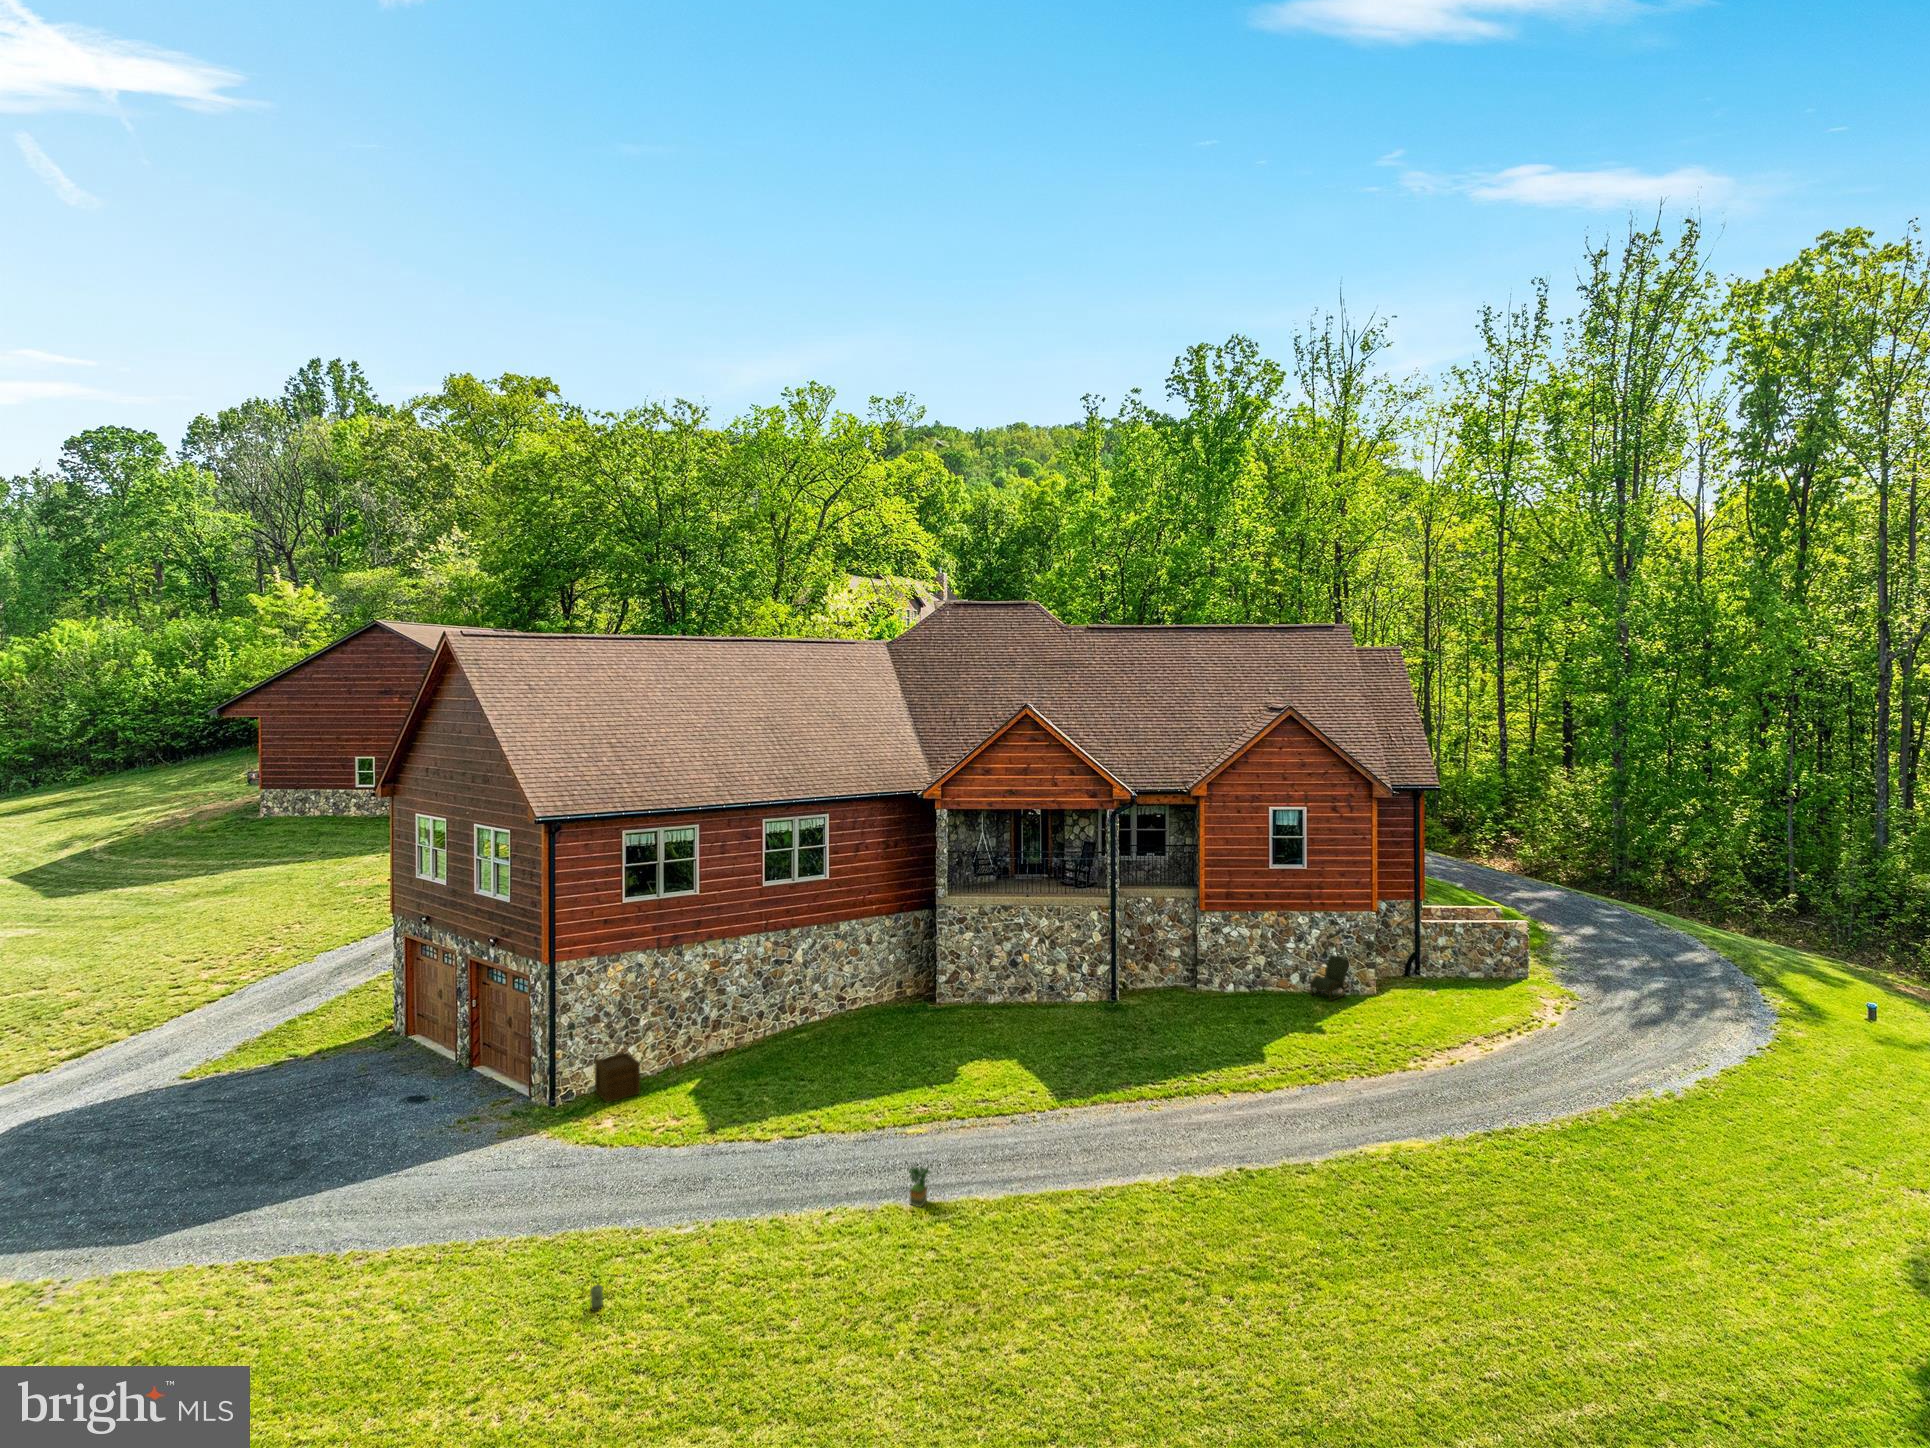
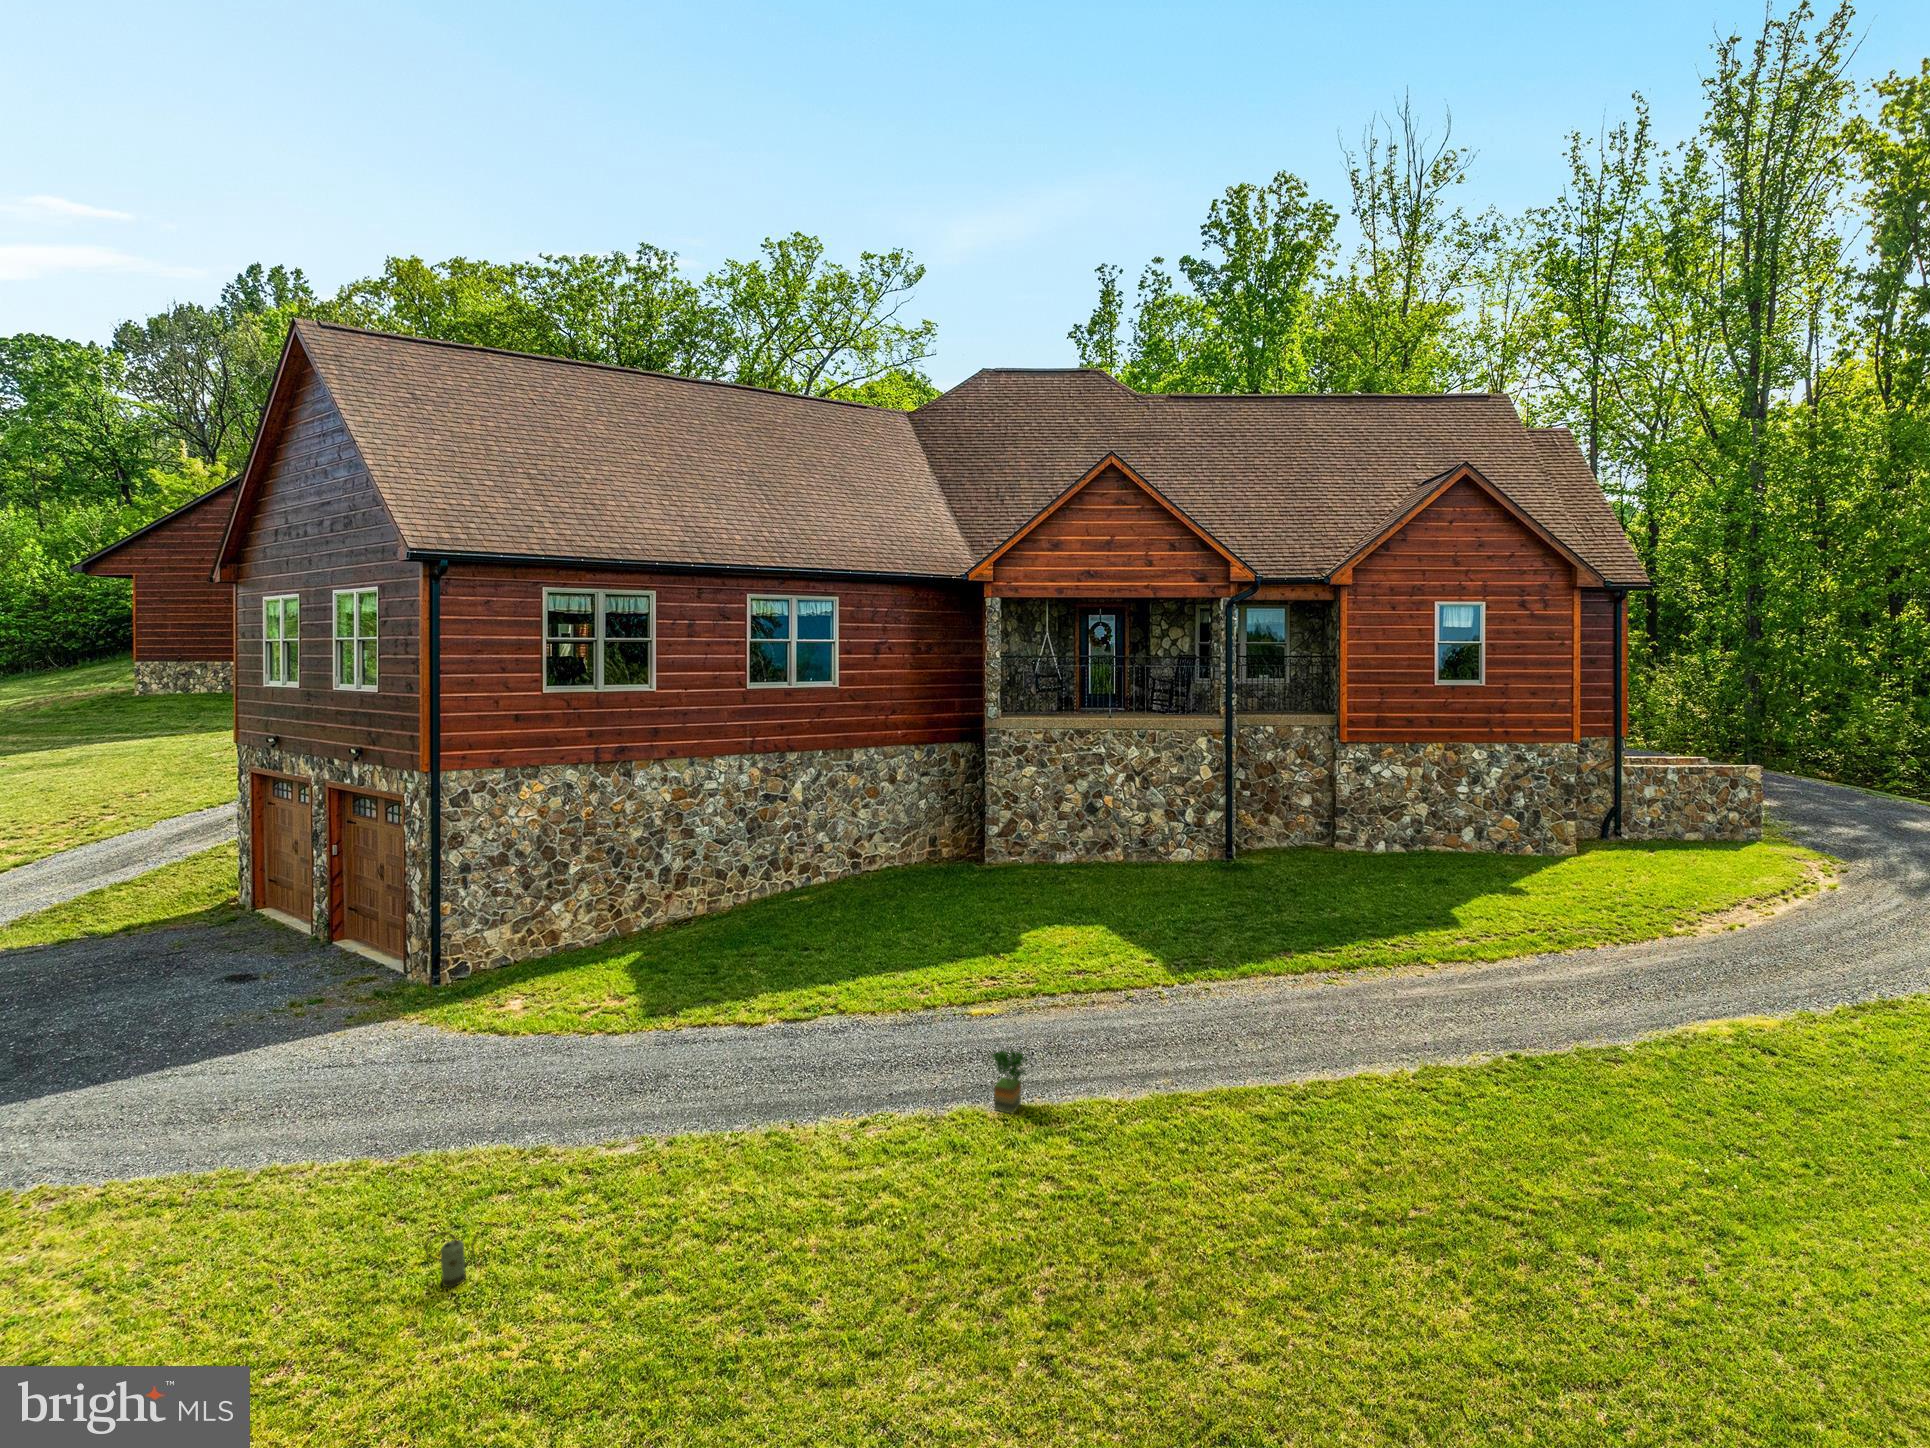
lounge chair: present [1310,954,1350,1001] -> none [1487,801,1542,861]
wooden crate: present [595,1052,640,1103] -> none [503,909,571,978]

